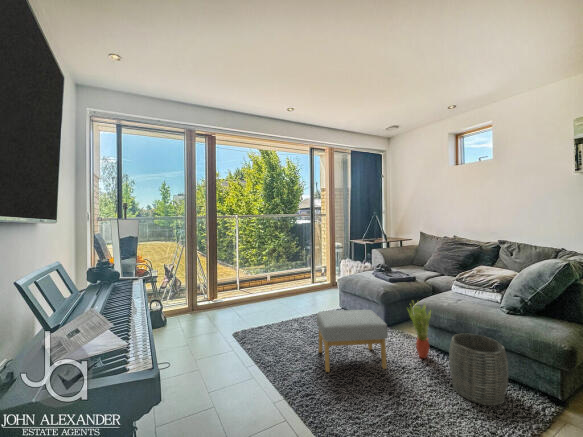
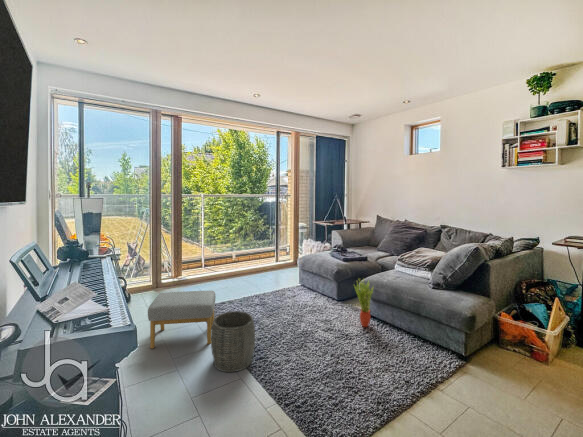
footstool: present [317,310,388,372] -> present [148,291,216,349]
woven basket: present [449,333,508,406] -> present [211,311,255,372]

